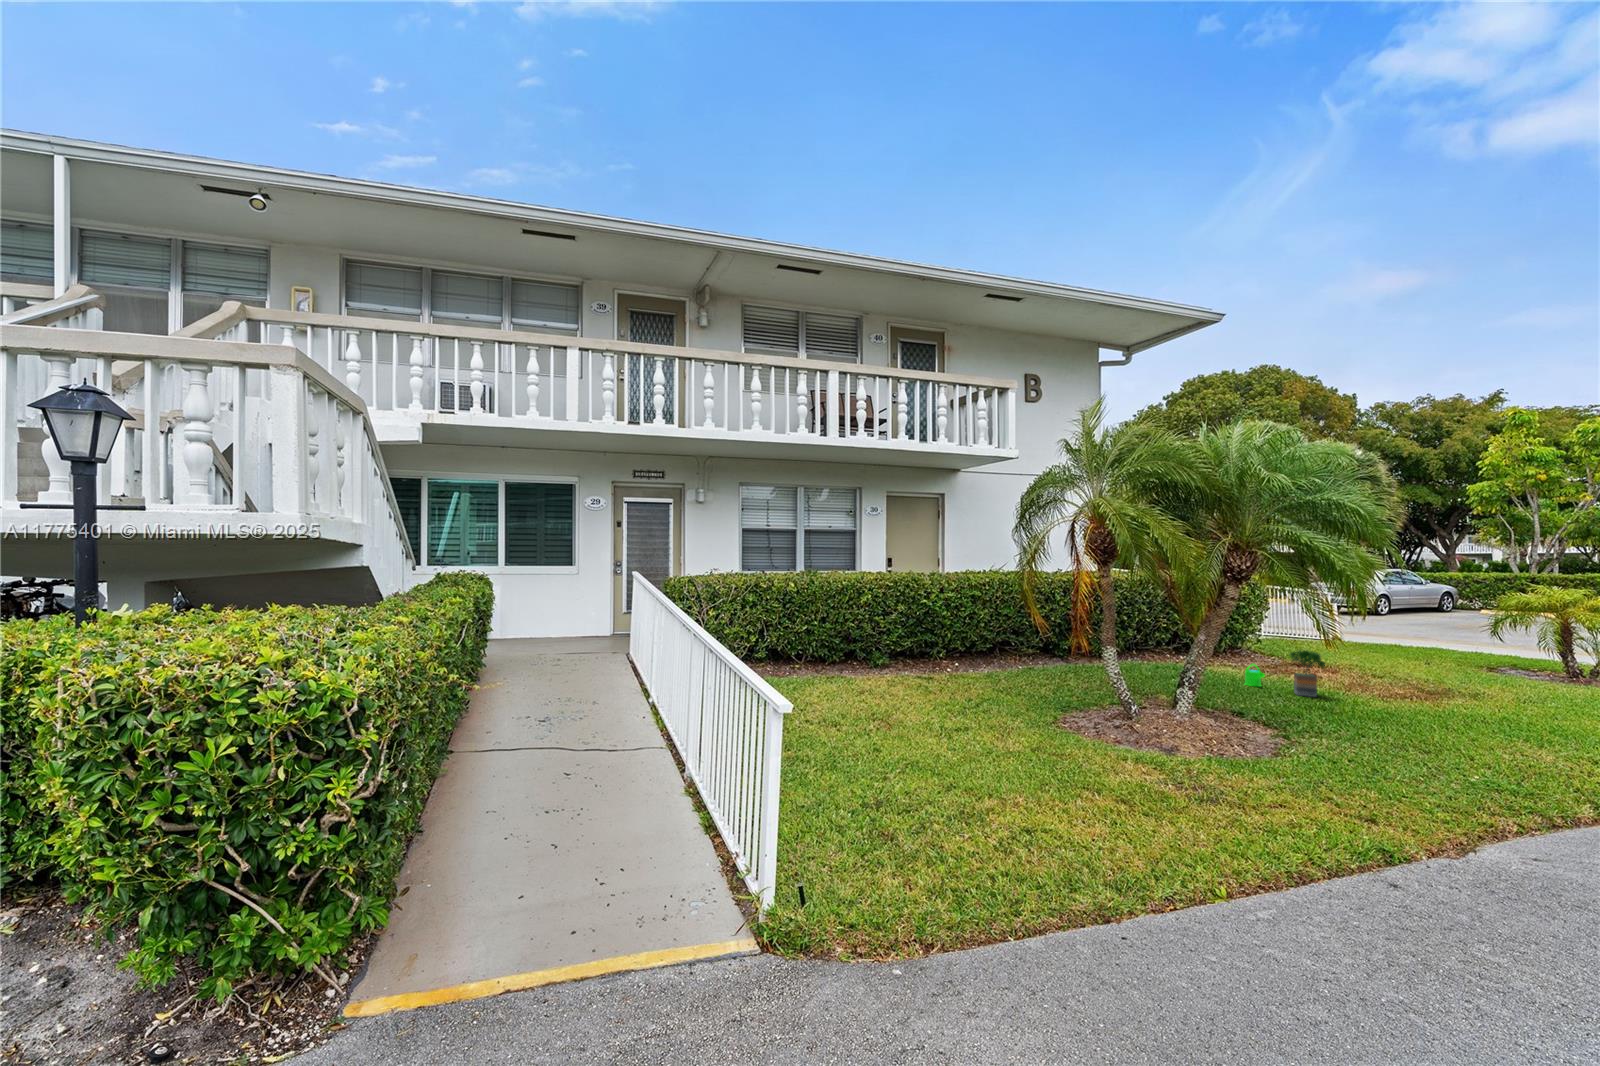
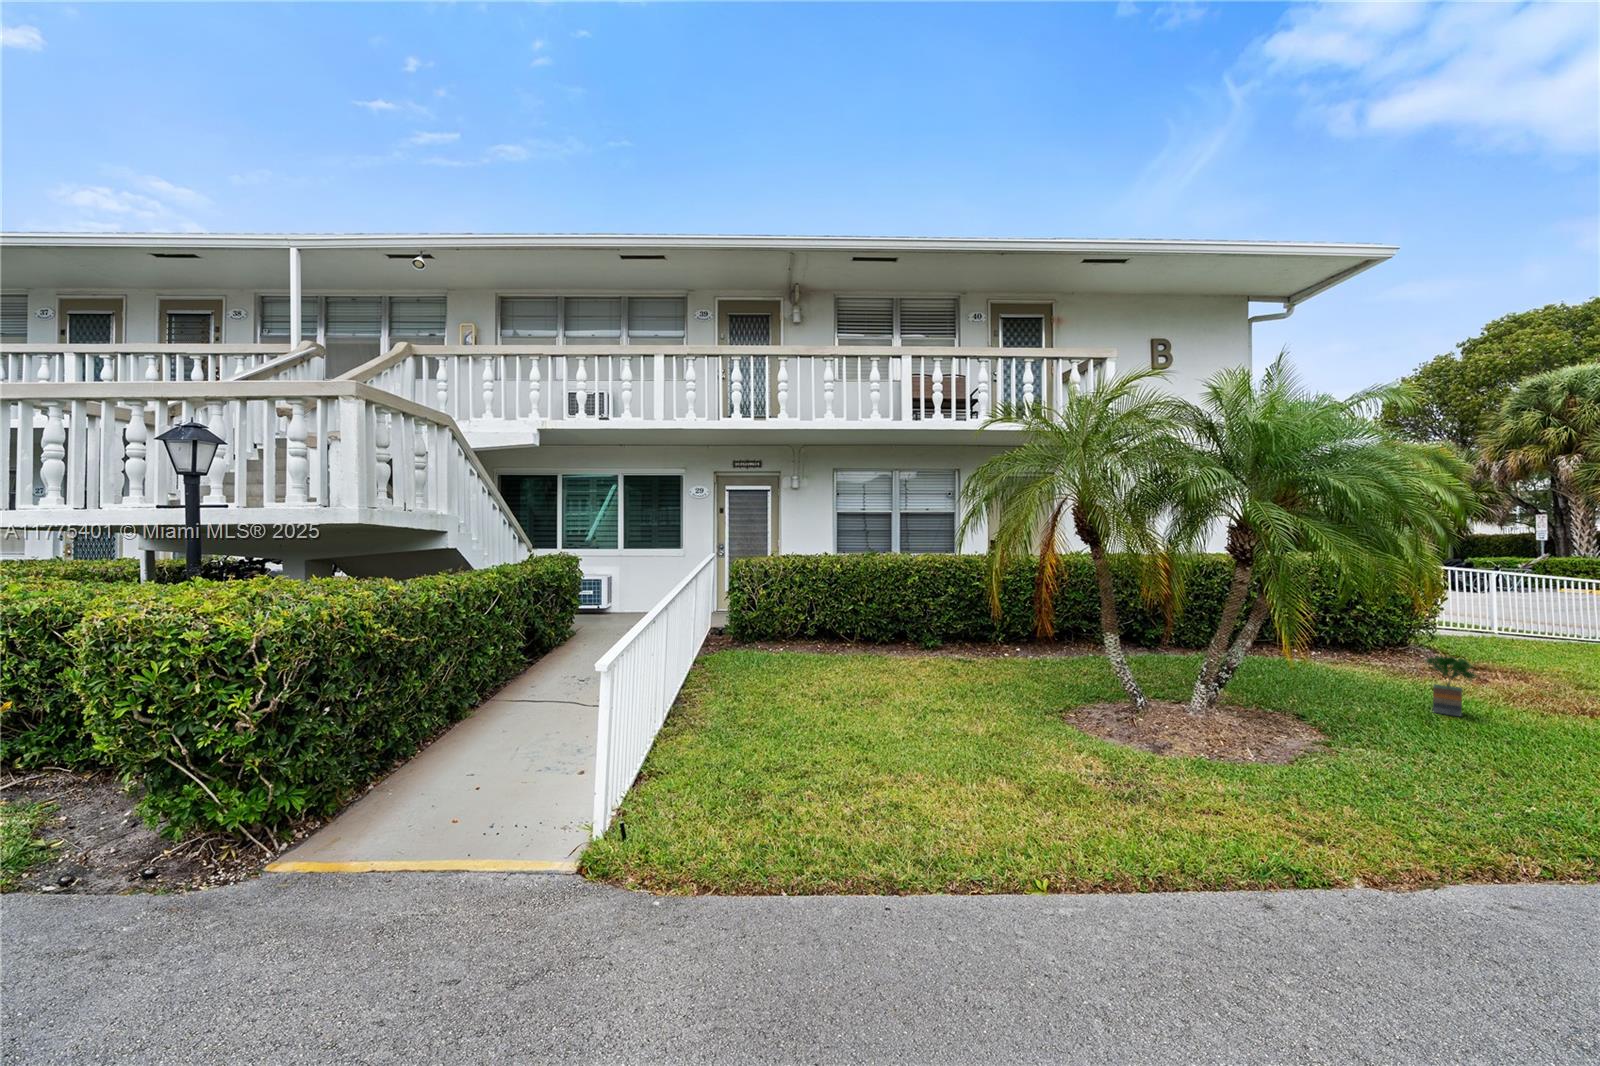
watering can: present [1245,664,1265,686] -> none [1367,669,1393,698]

